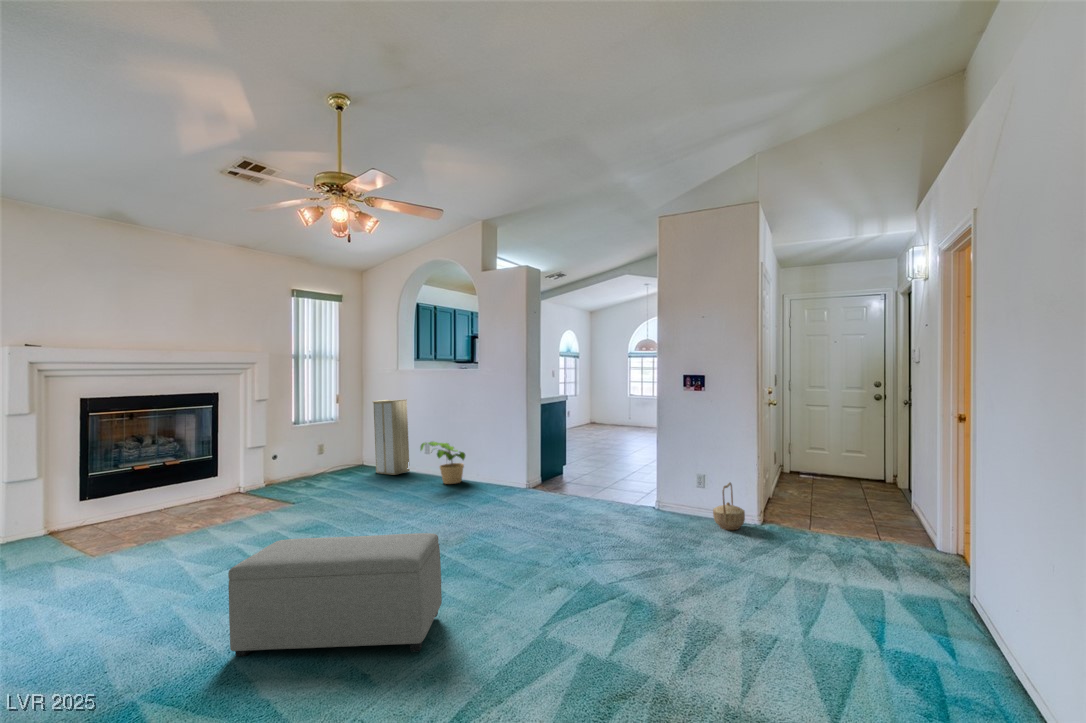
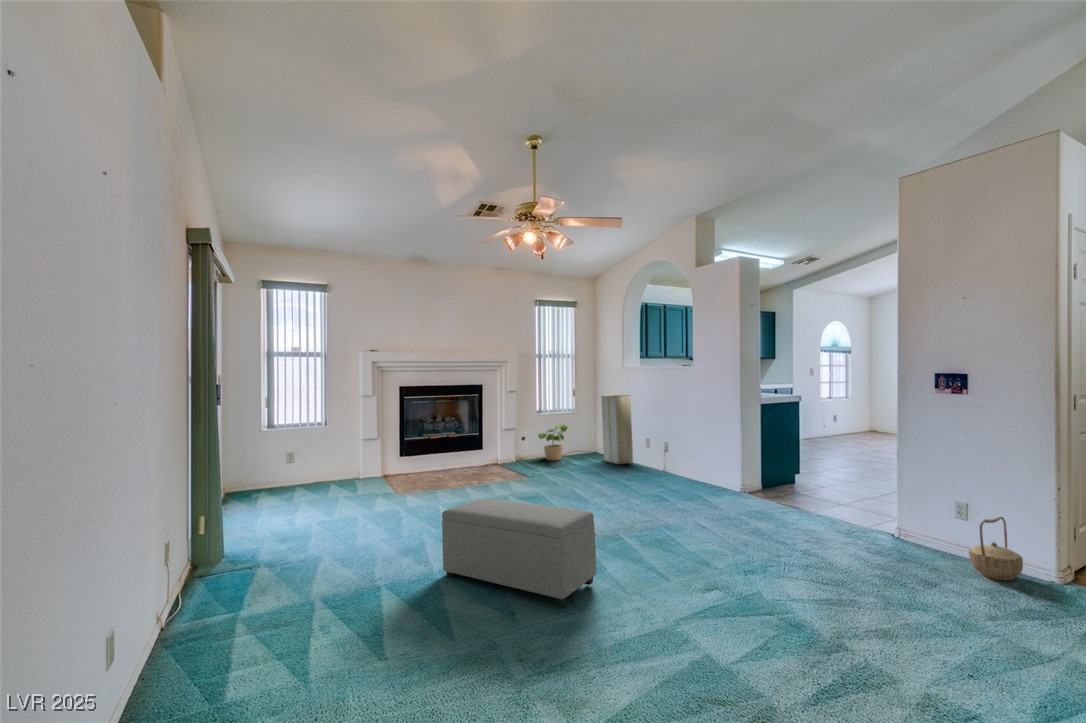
potted plant: present [420,442,465,484] -> present [538,425,568,461]

